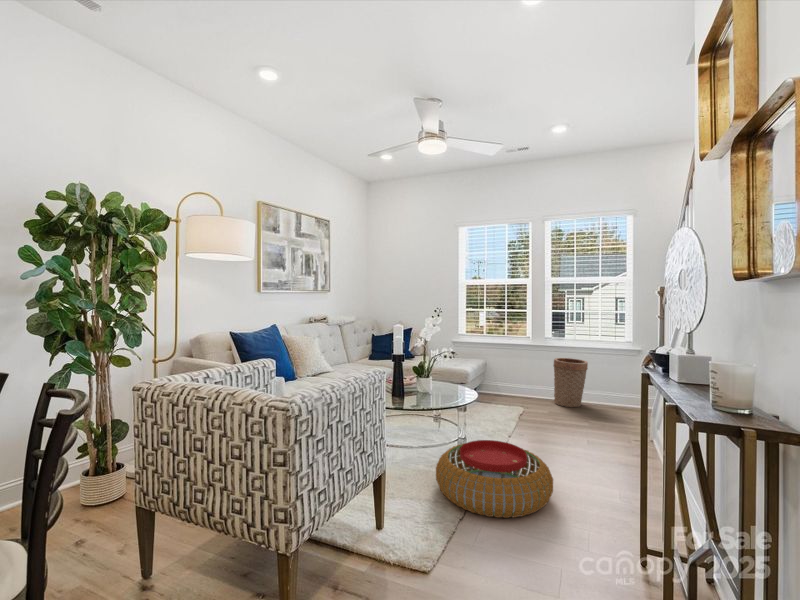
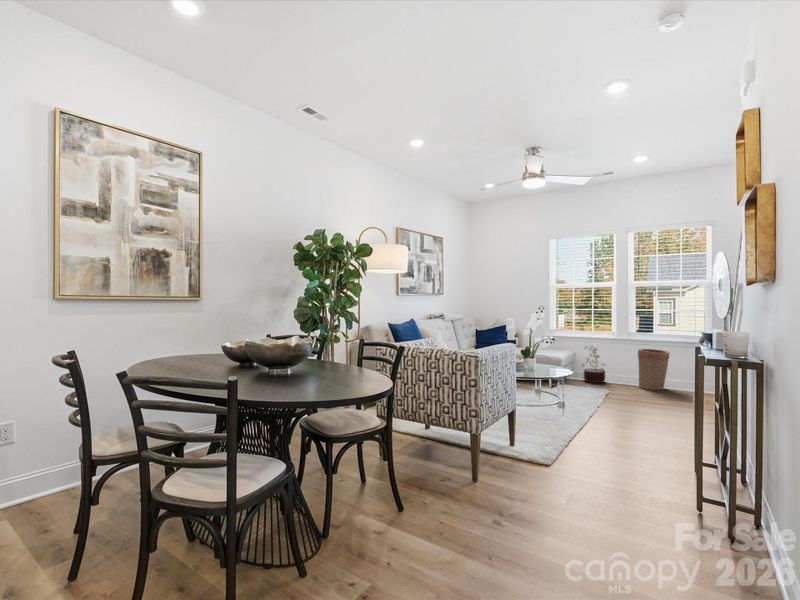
decorative plant: none [492,354,519,399] -> present [582,346,605,383]
pouf: present [436,440,553,518] -> none [546,400,635,447]

